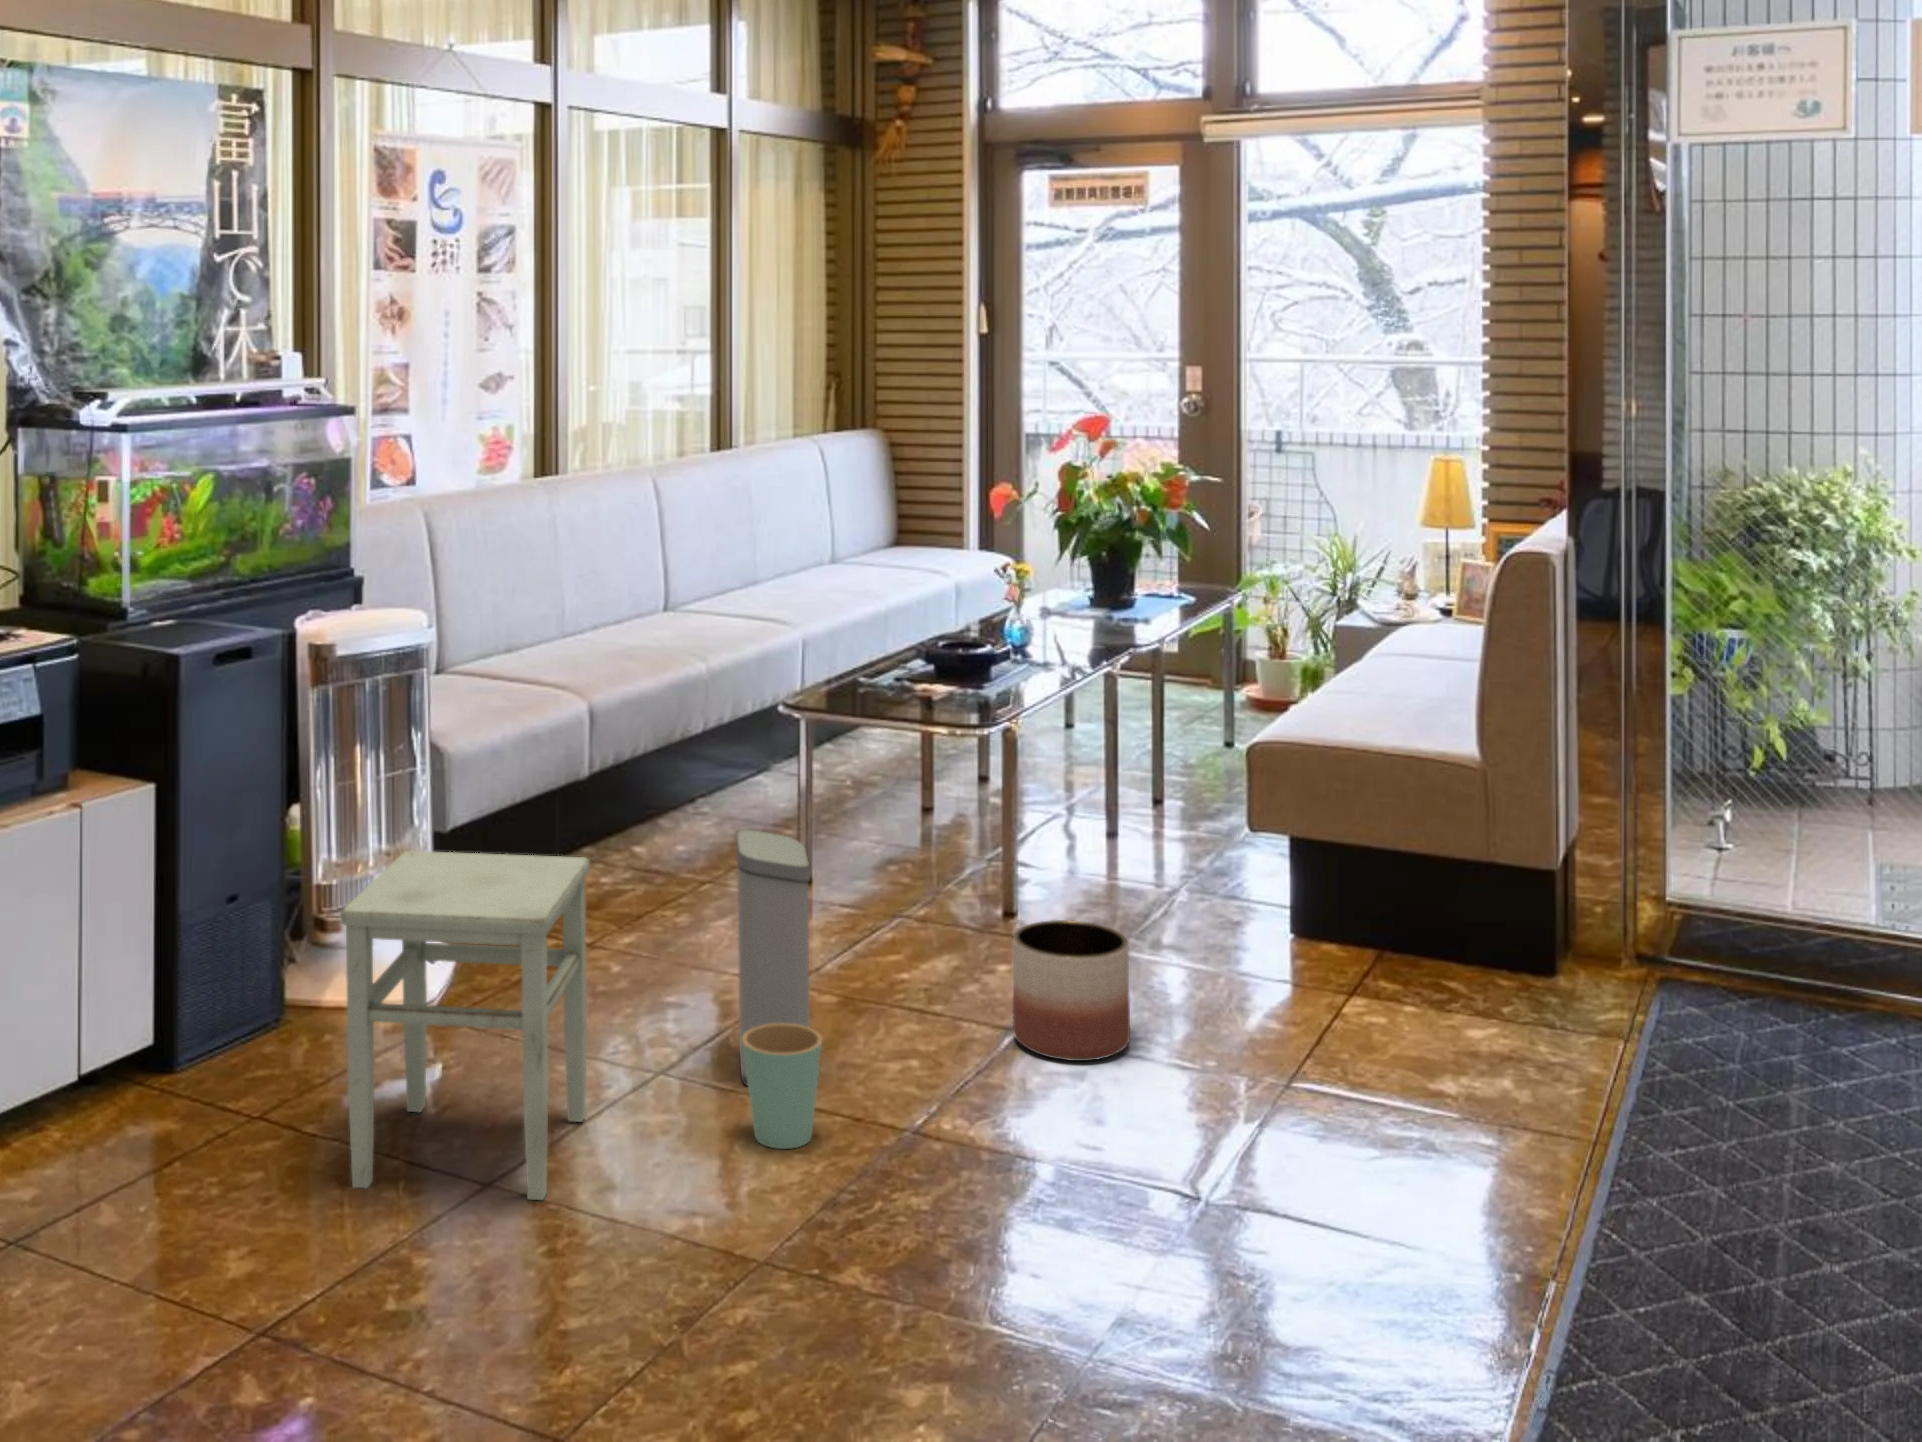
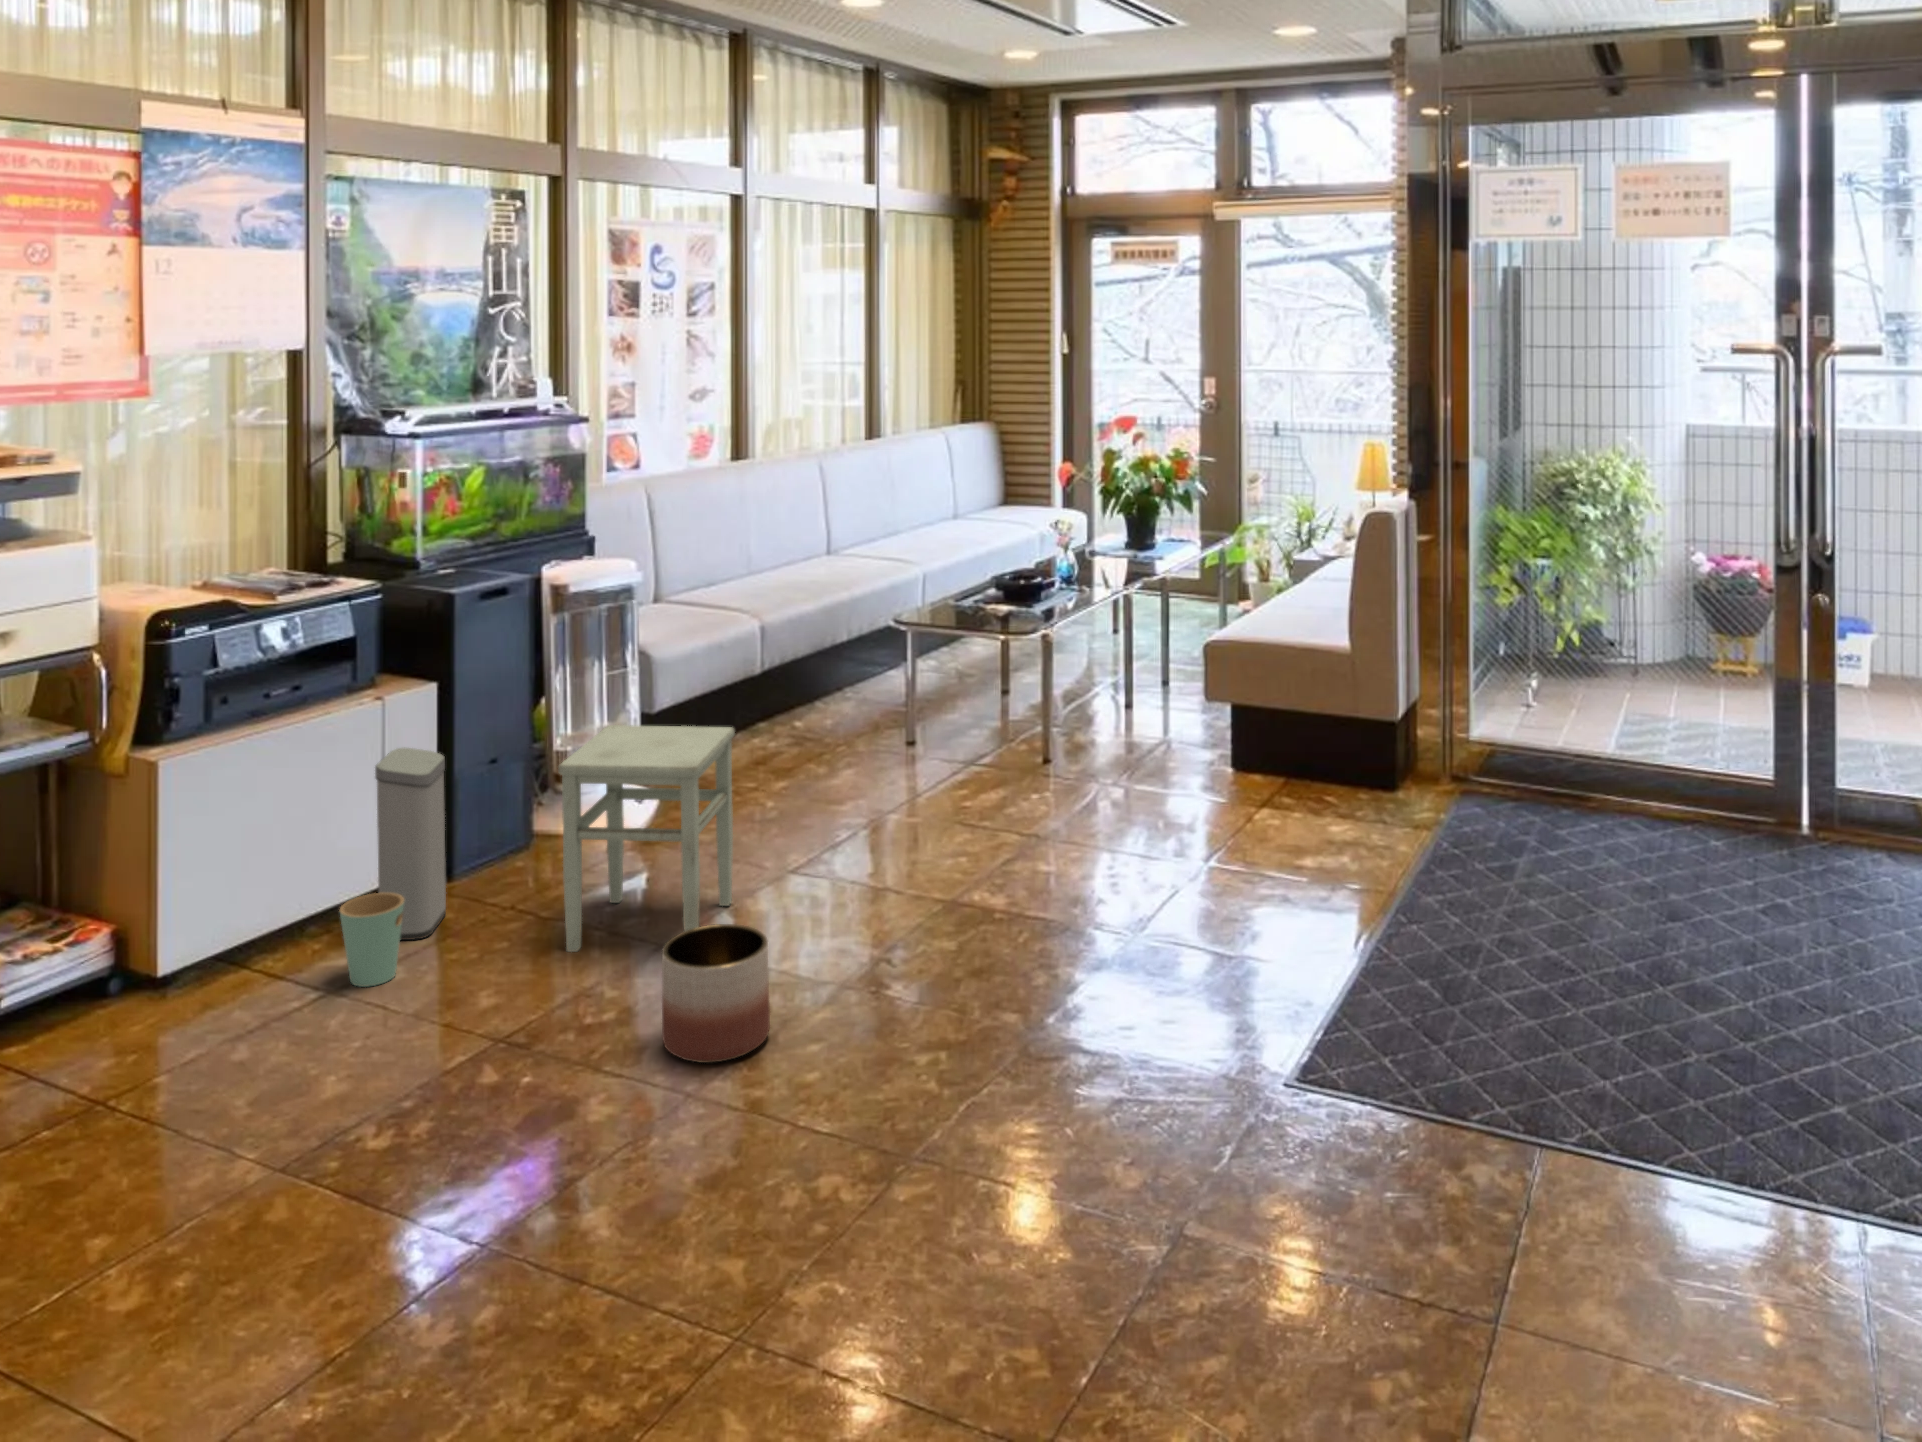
trash can: present [736,830,822,1149] -> present [340,747,446,987]
planter: present [1013,920,1130,1061] -> present [662,924,770,1063]

